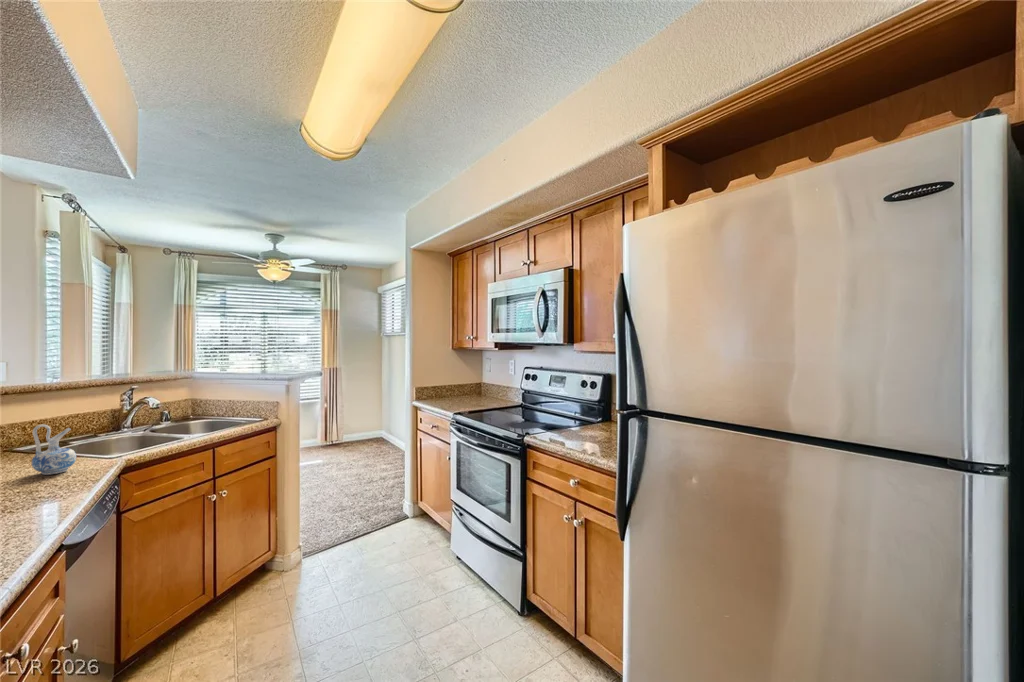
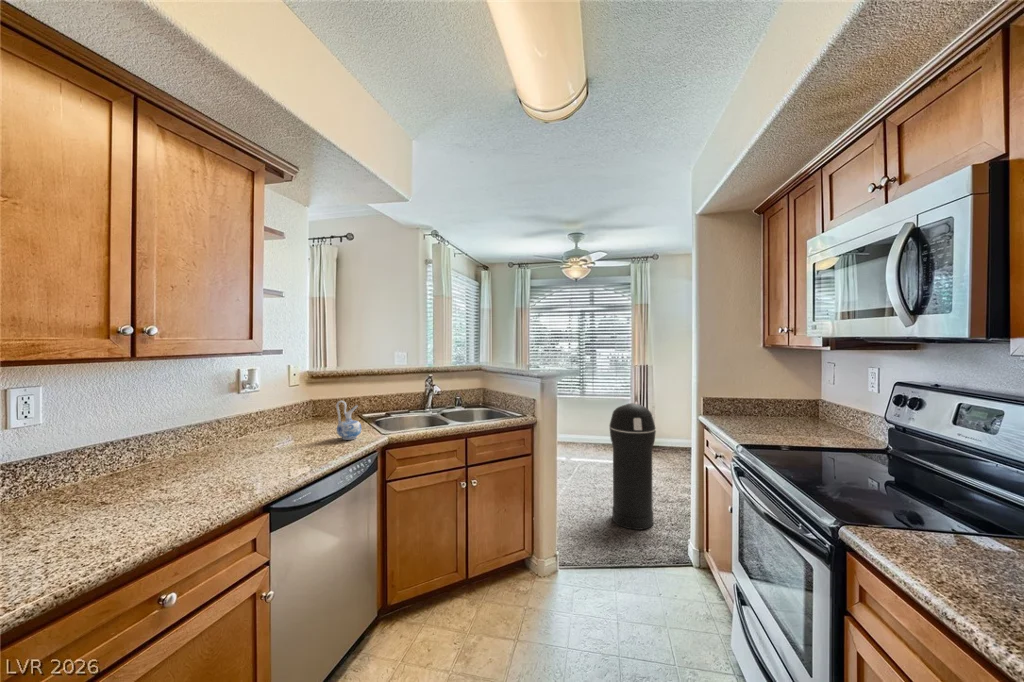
trash can: none [329,399,371,510] -> present [610,403,656,530]

